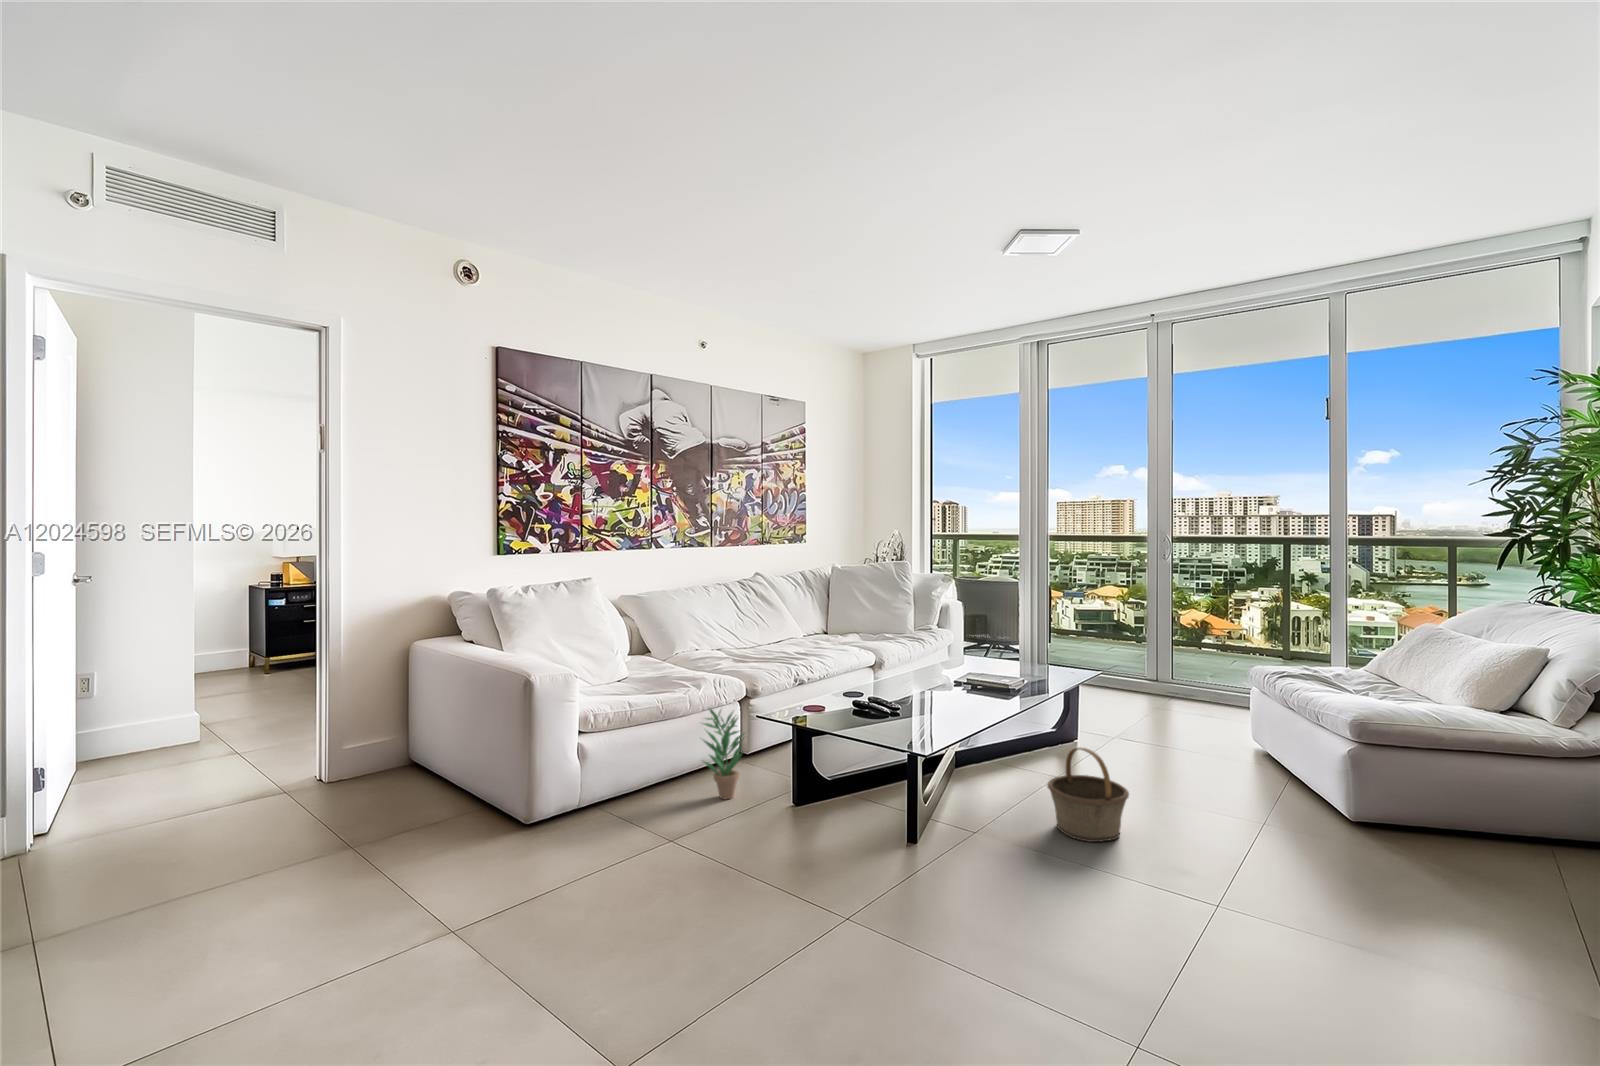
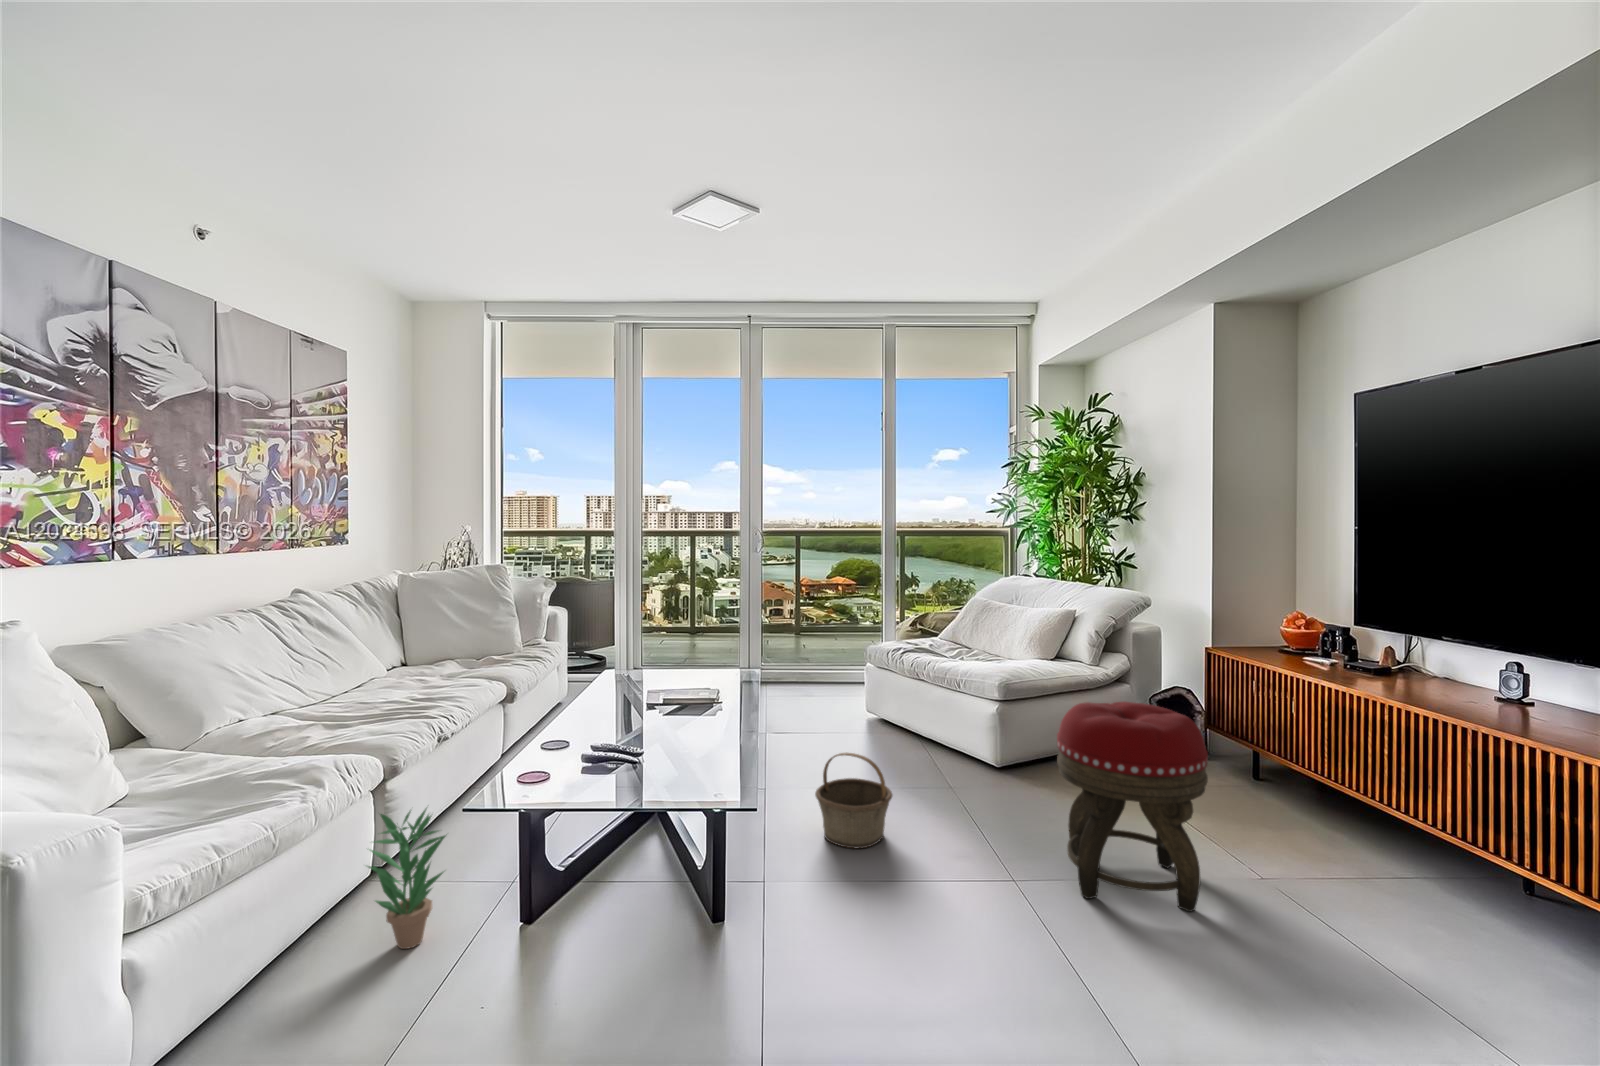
footstool: none [1266,733,1482,1012] -> present [1057,702,1208,912]

